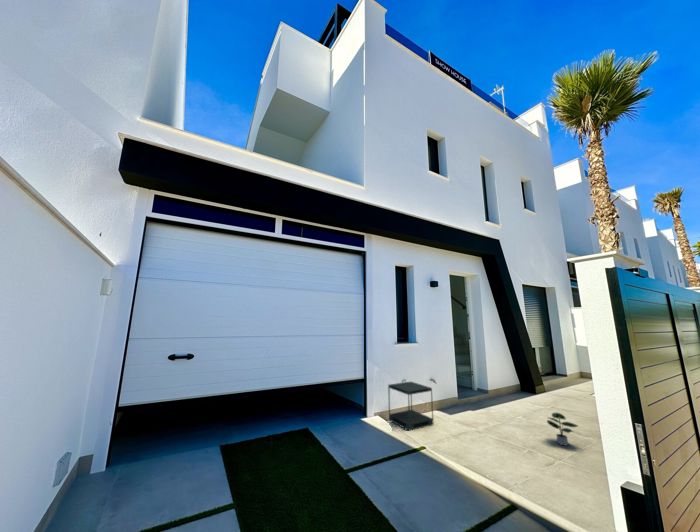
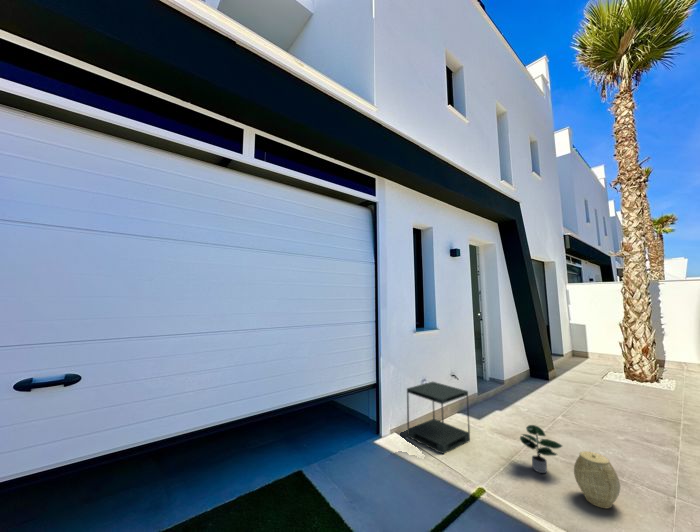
potted plant: present [547,413,577,446] -> present [520,425,562,473]
woven basket: none [486,427,513,464] -> present [574,451,620,508]

